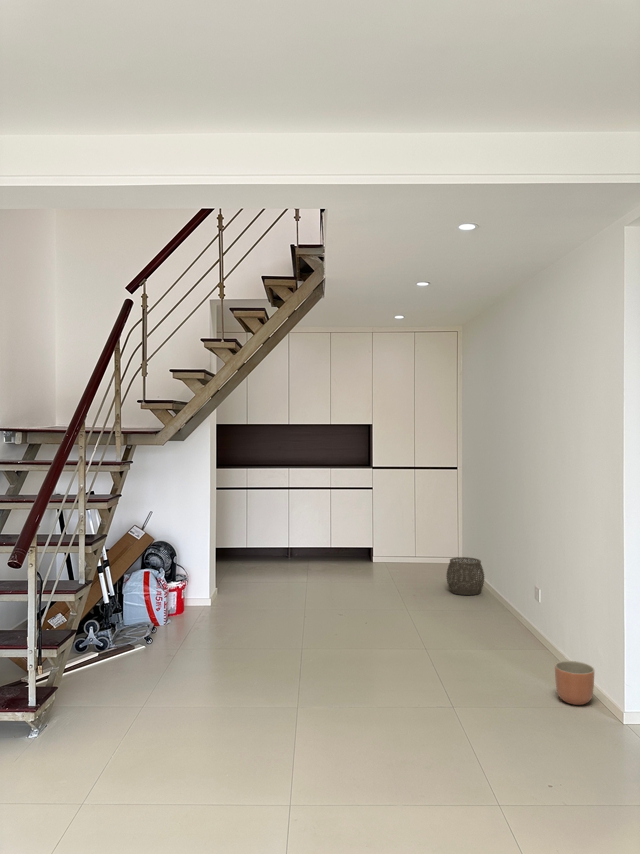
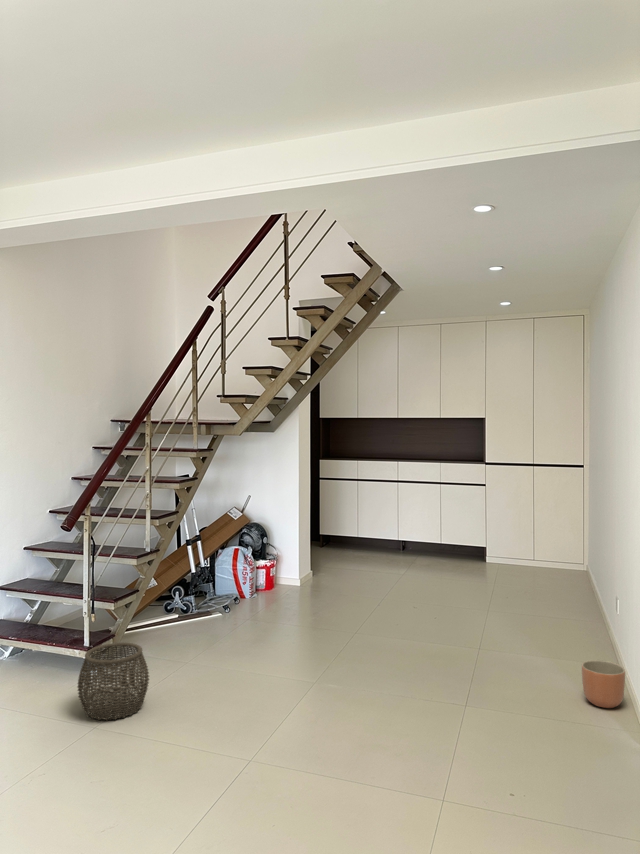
woven basket: present [446,557,484,595] -> present [77,643,149,720]

